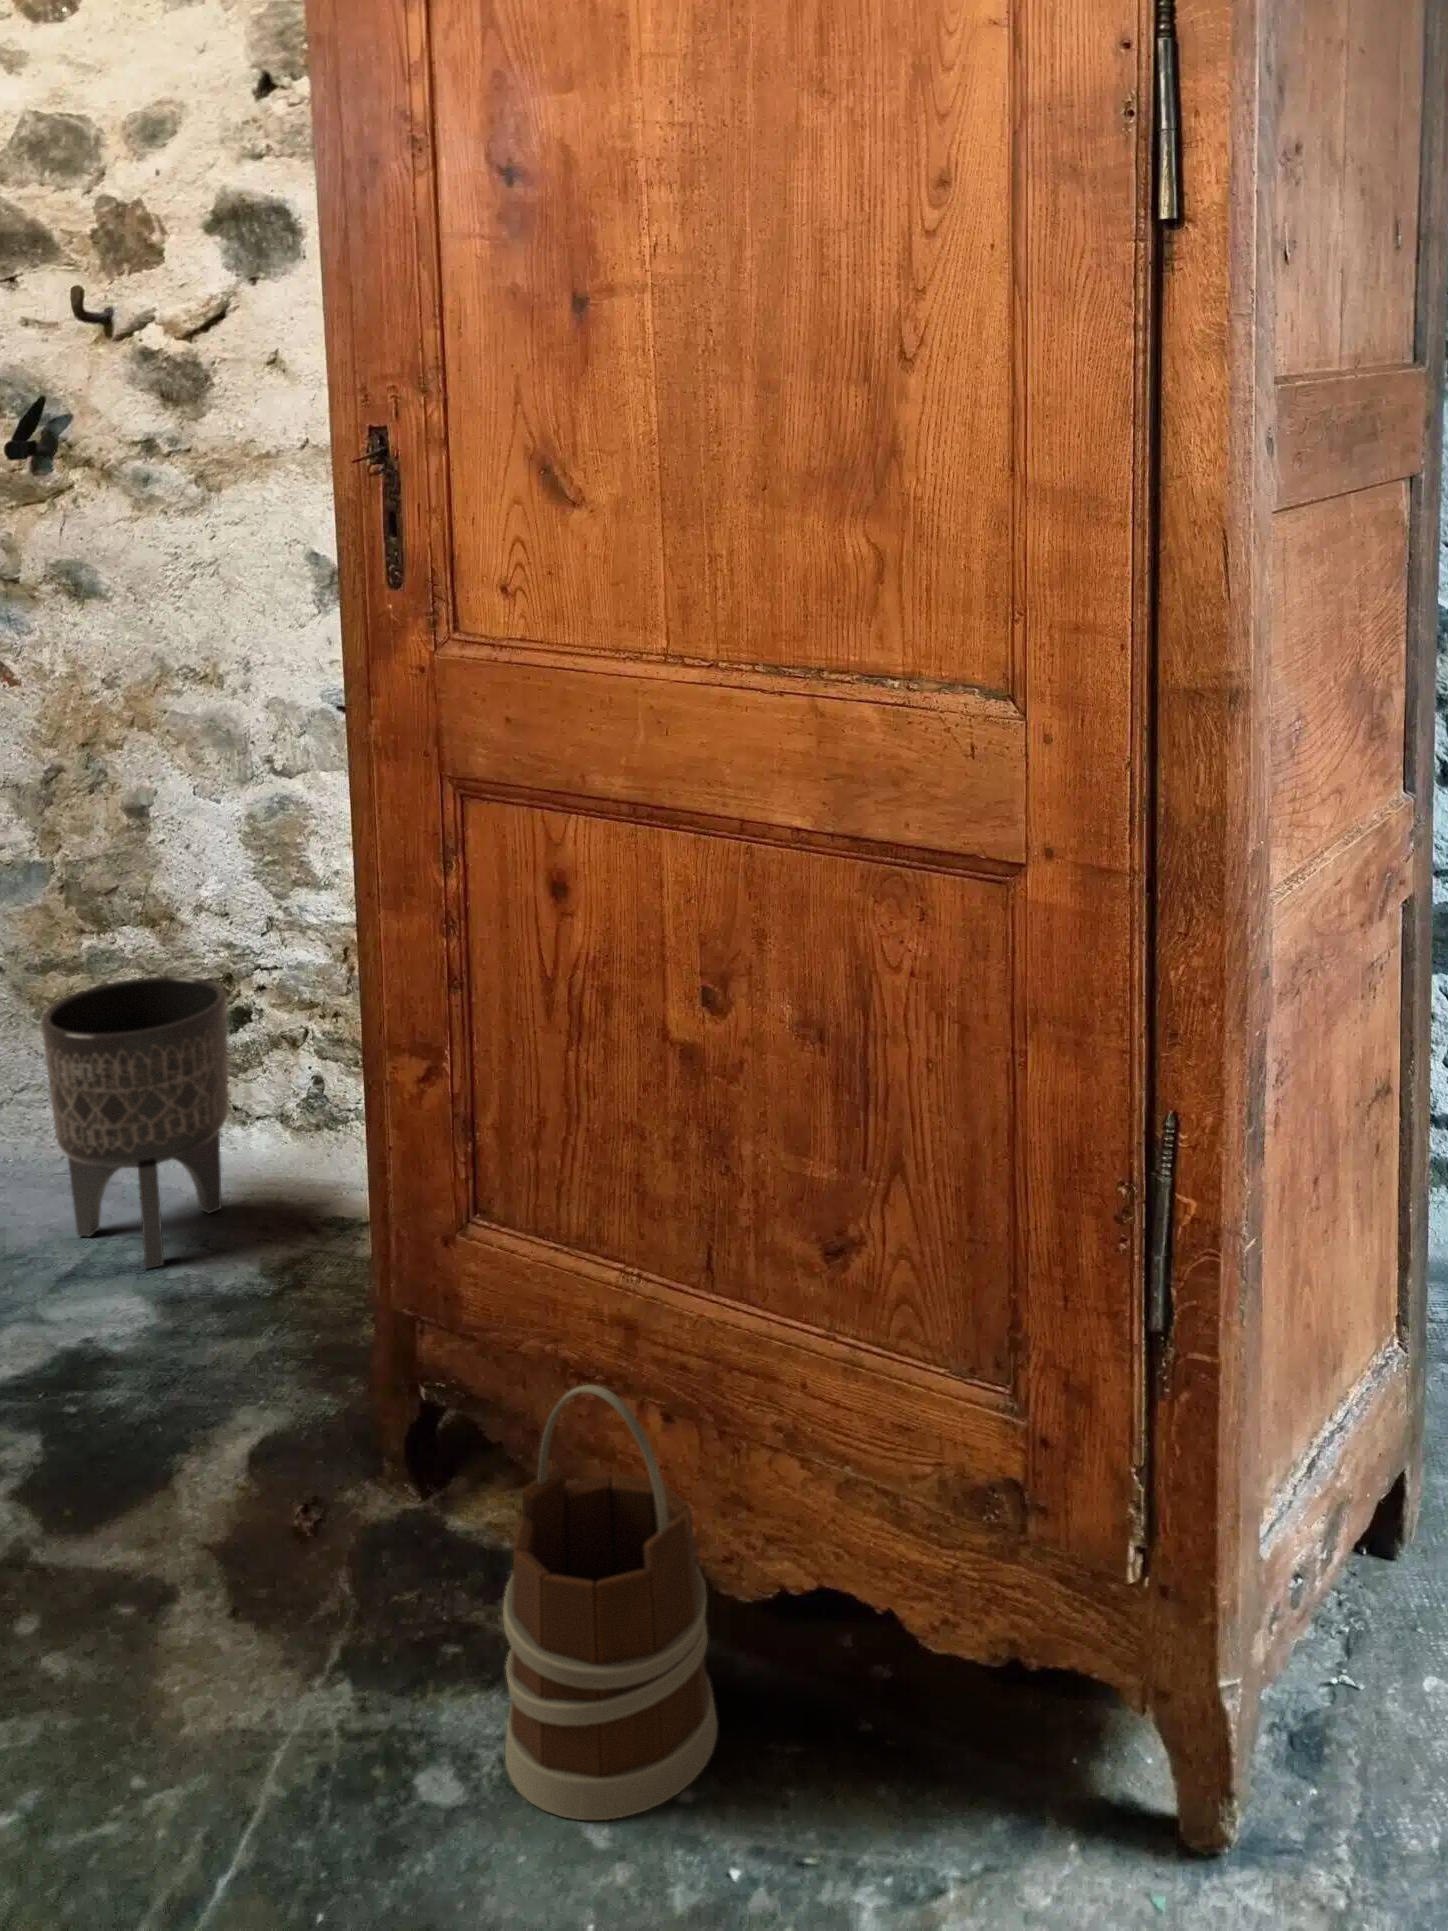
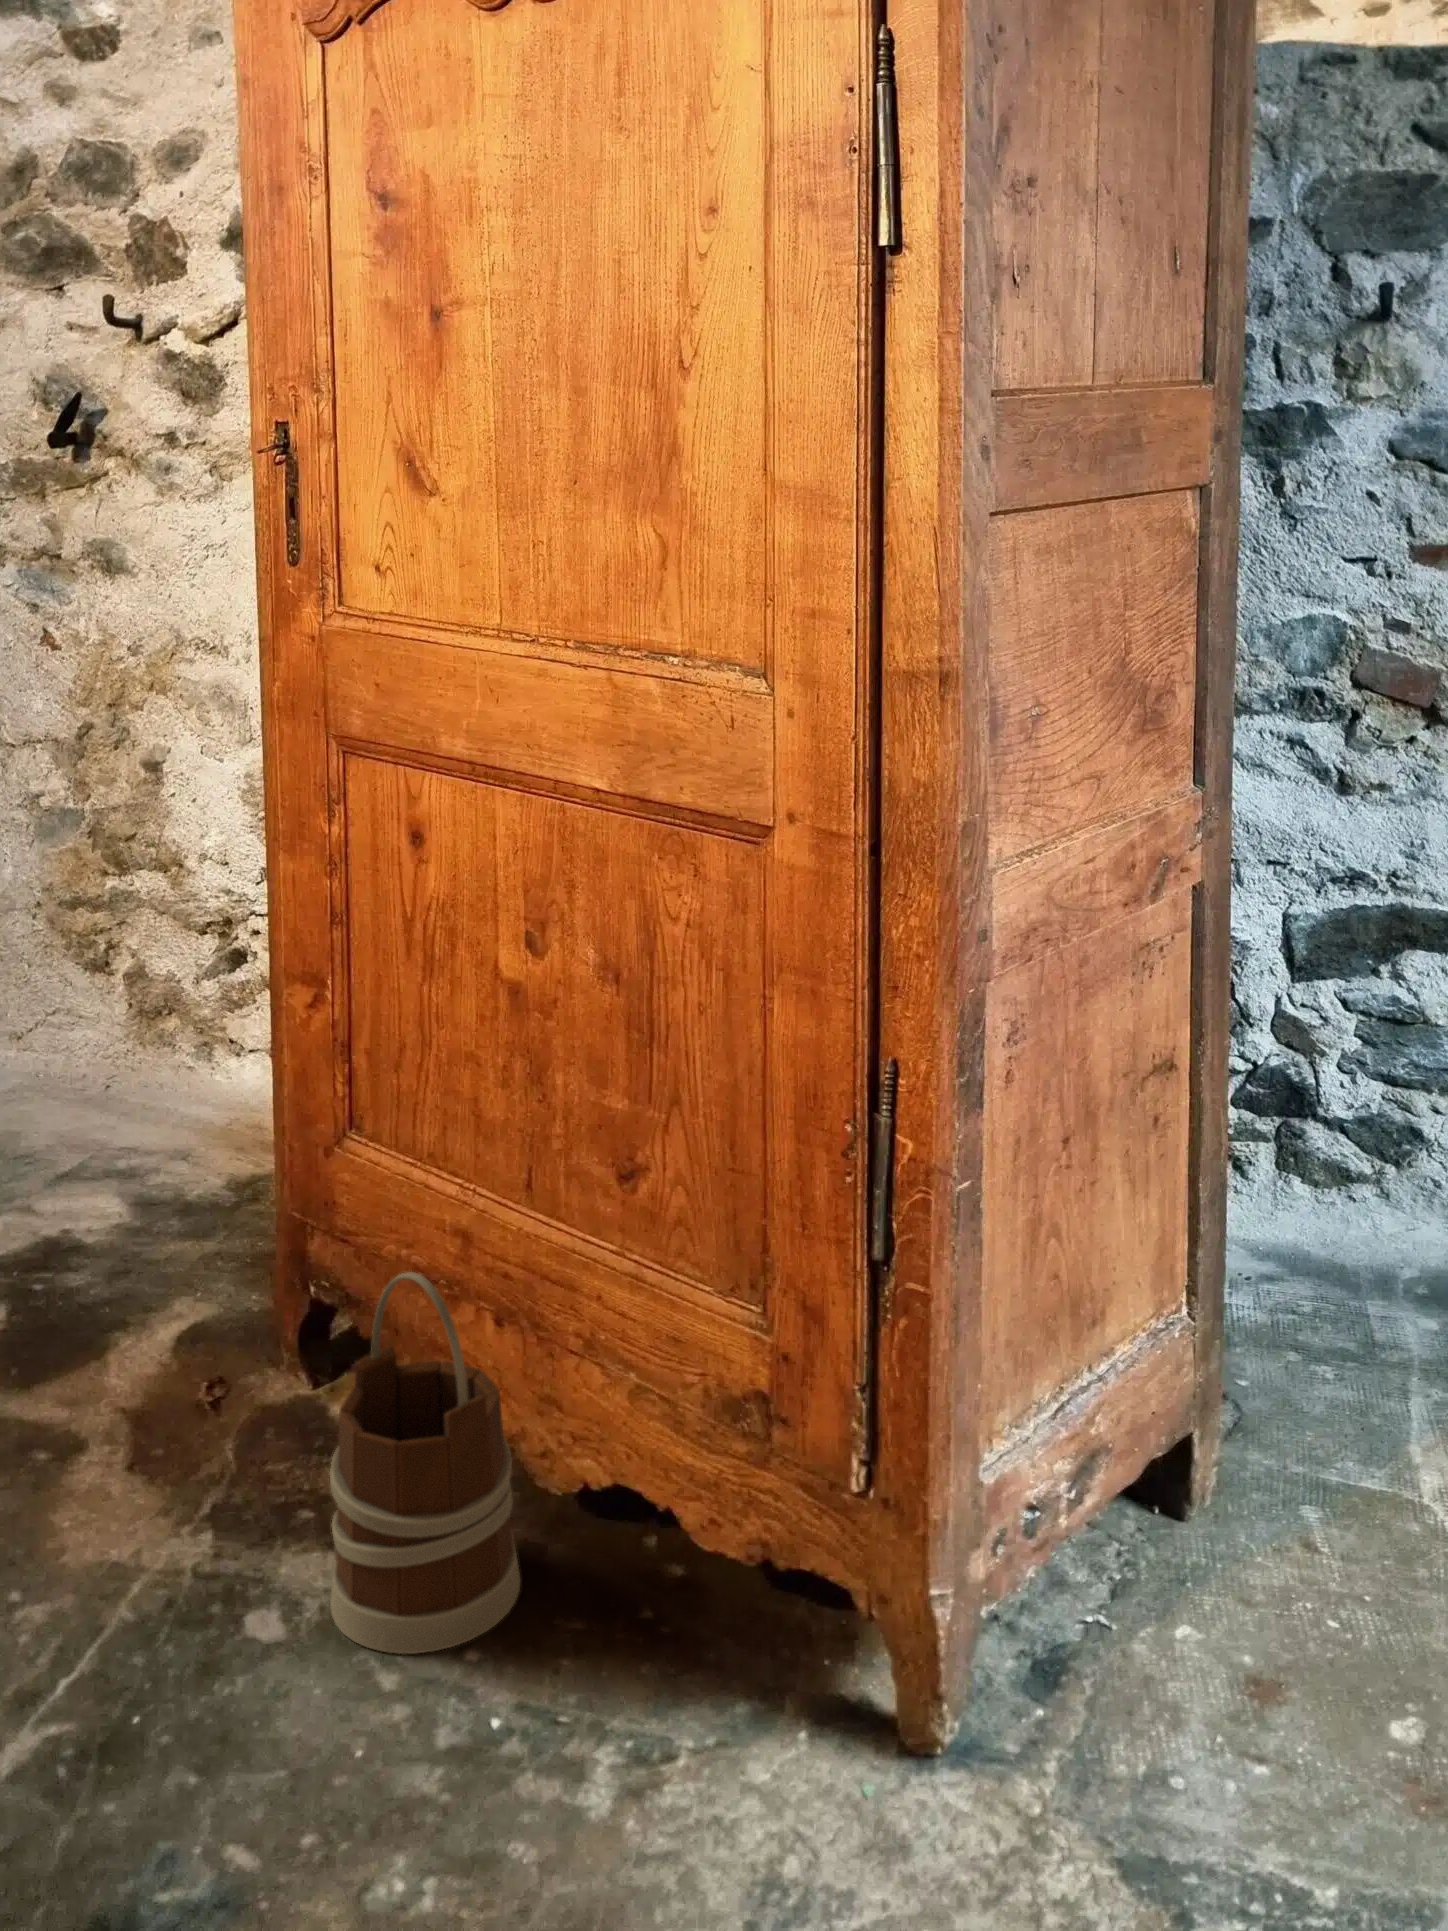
planter: present [41,976,229,1269] -> none [58,921,222,1181]

